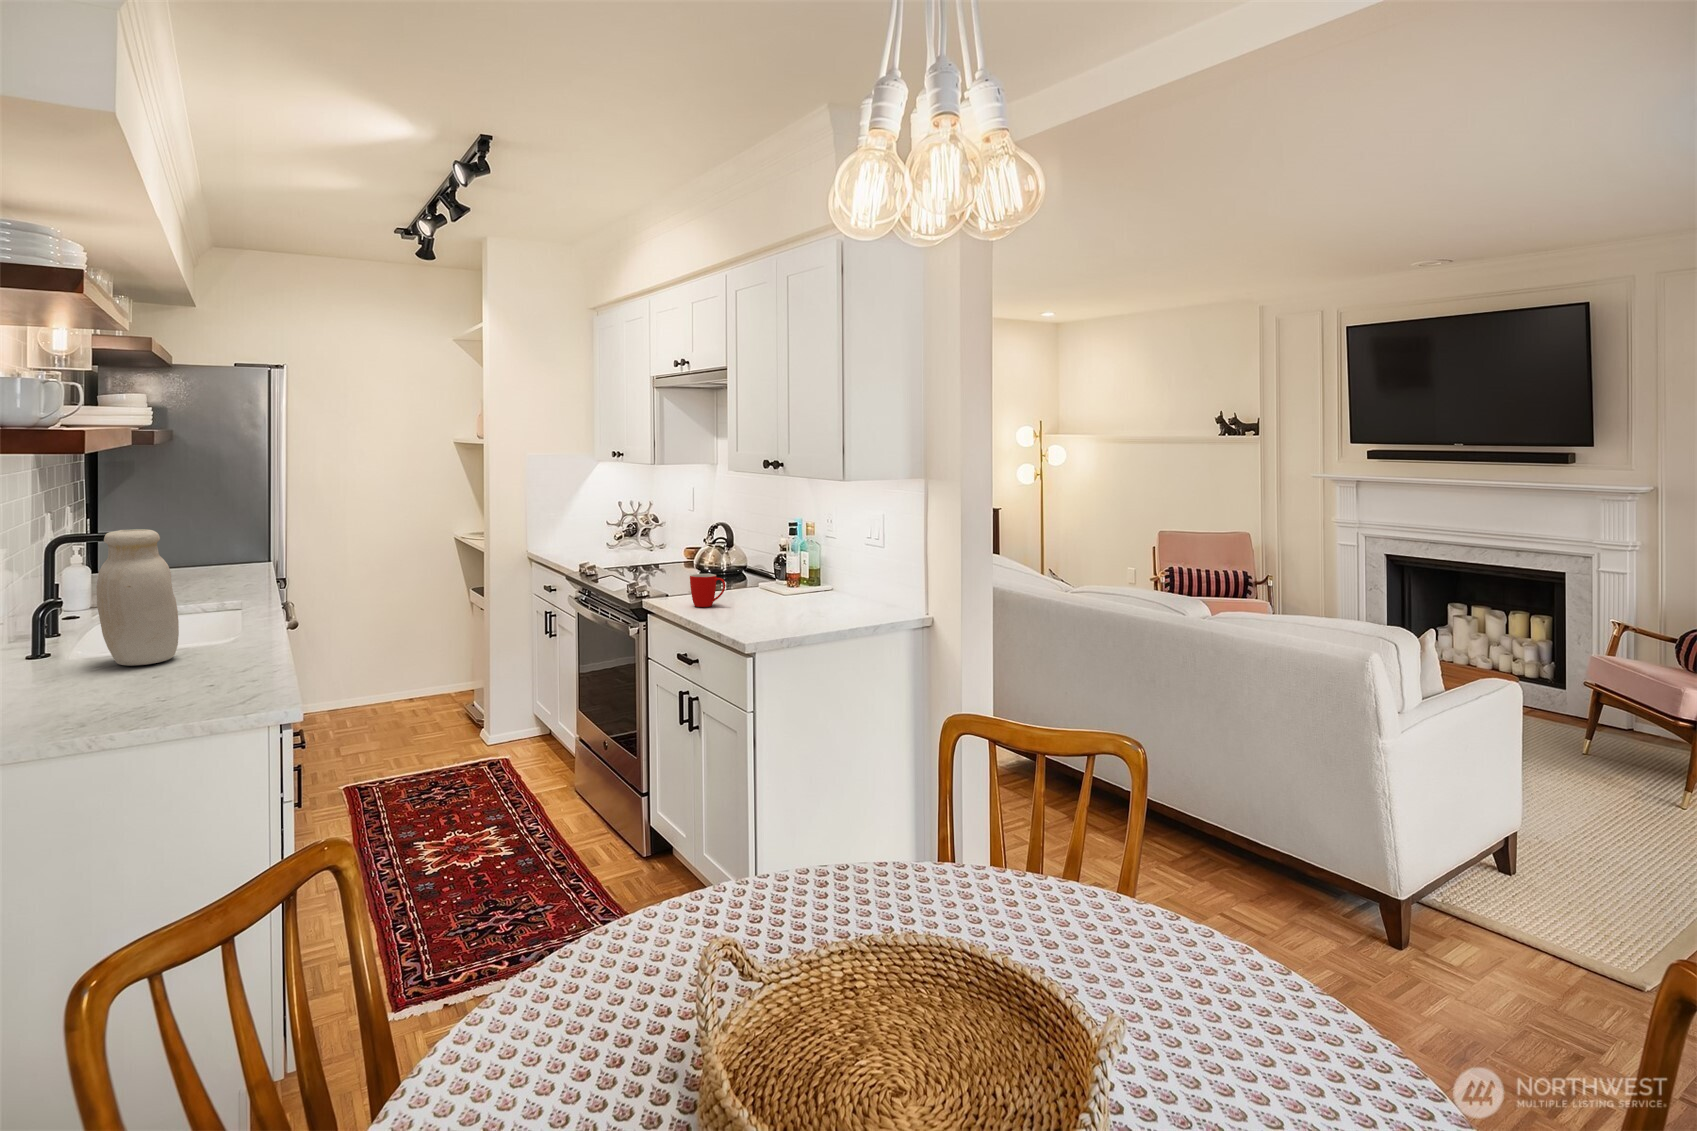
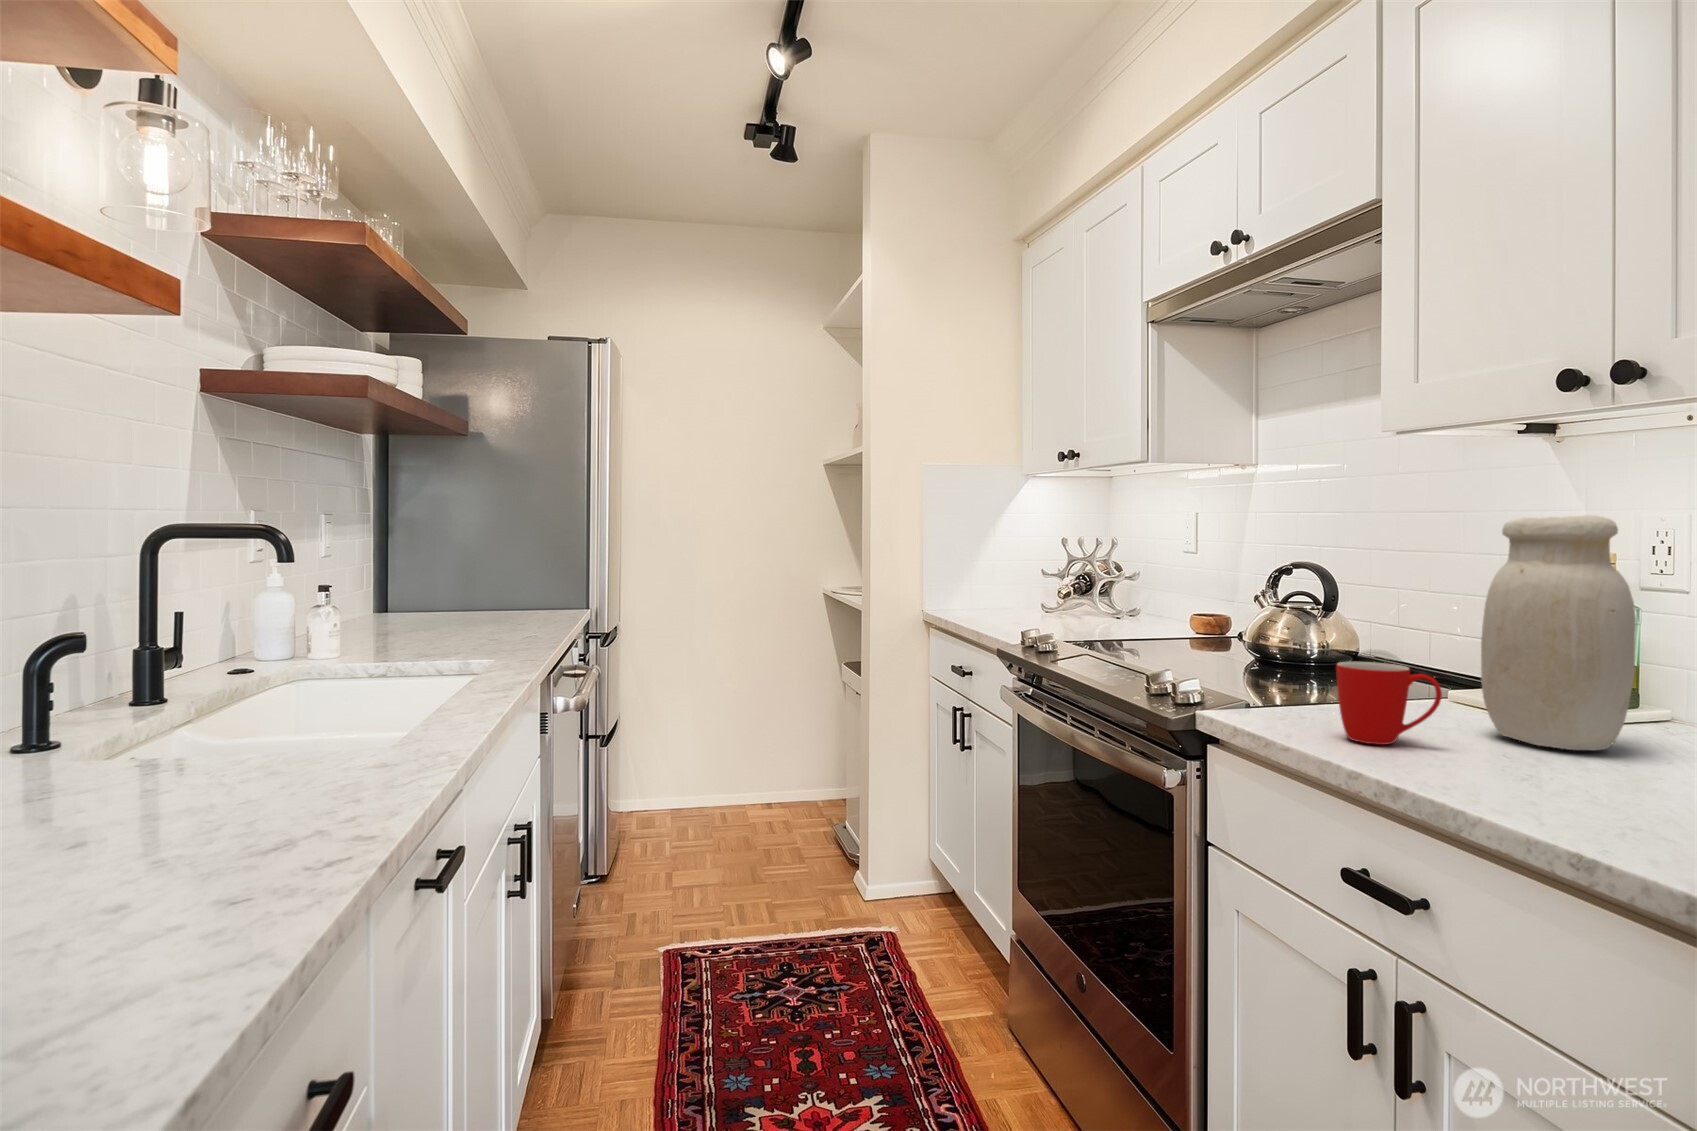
jar: present [97,529,179,666] -> present [1481,515,1636,750]

